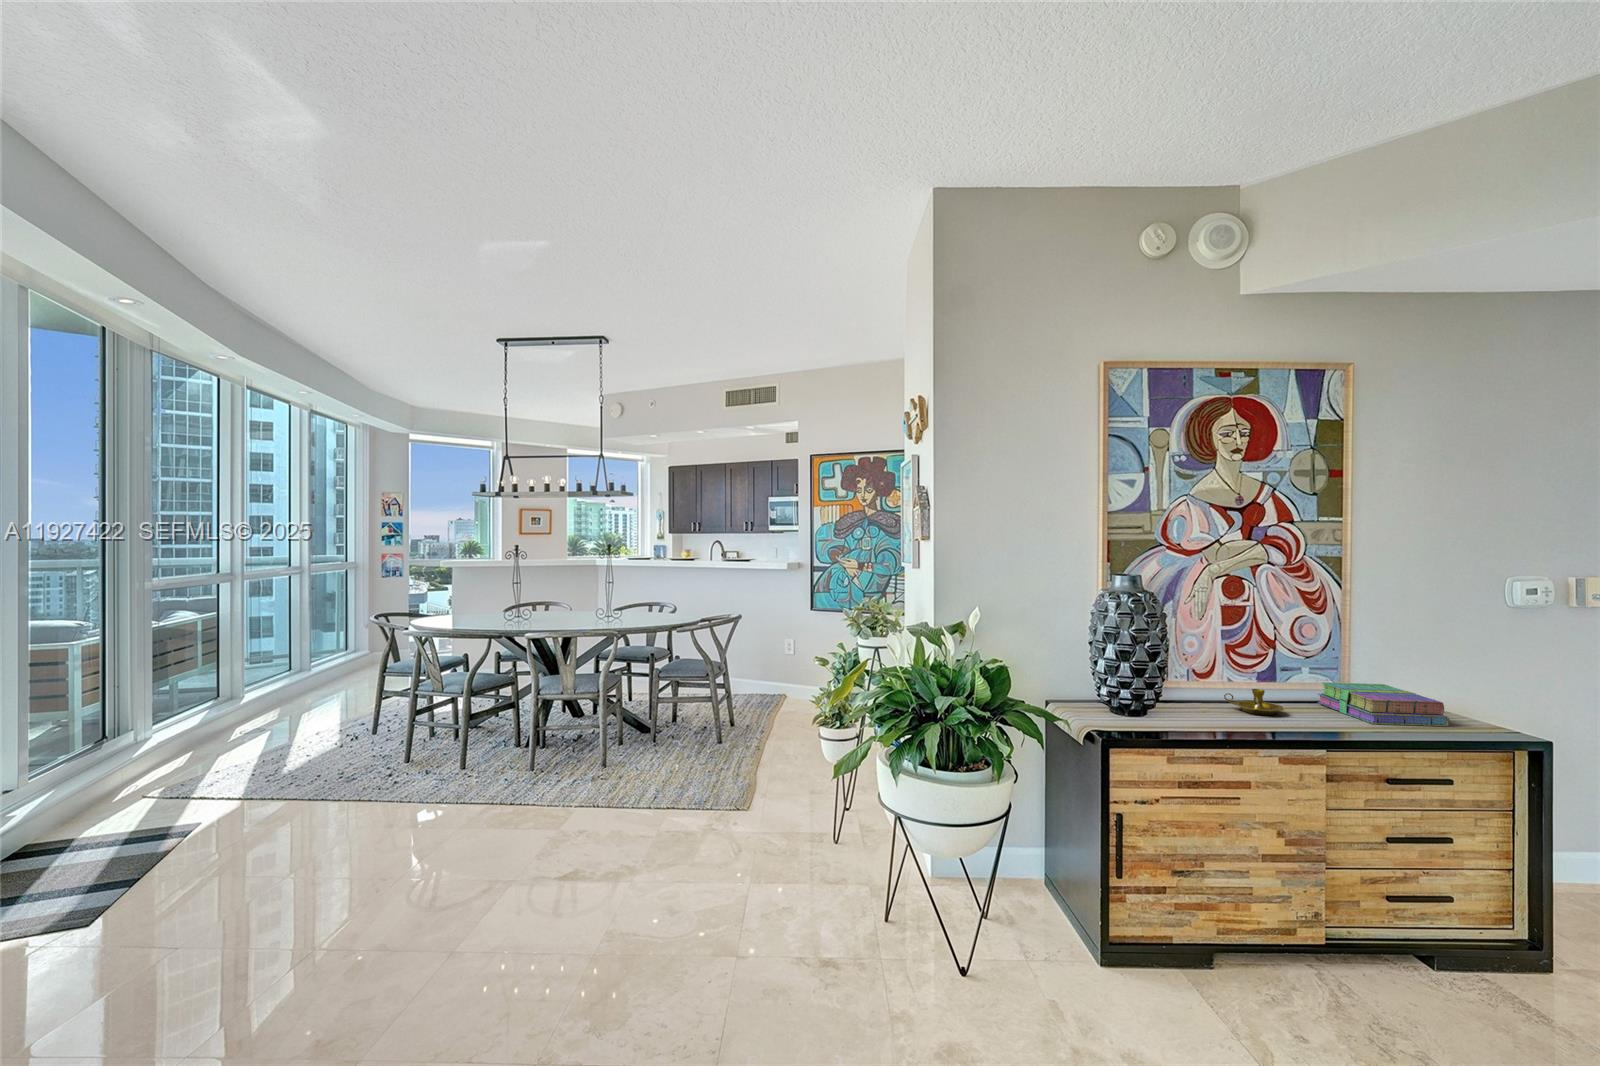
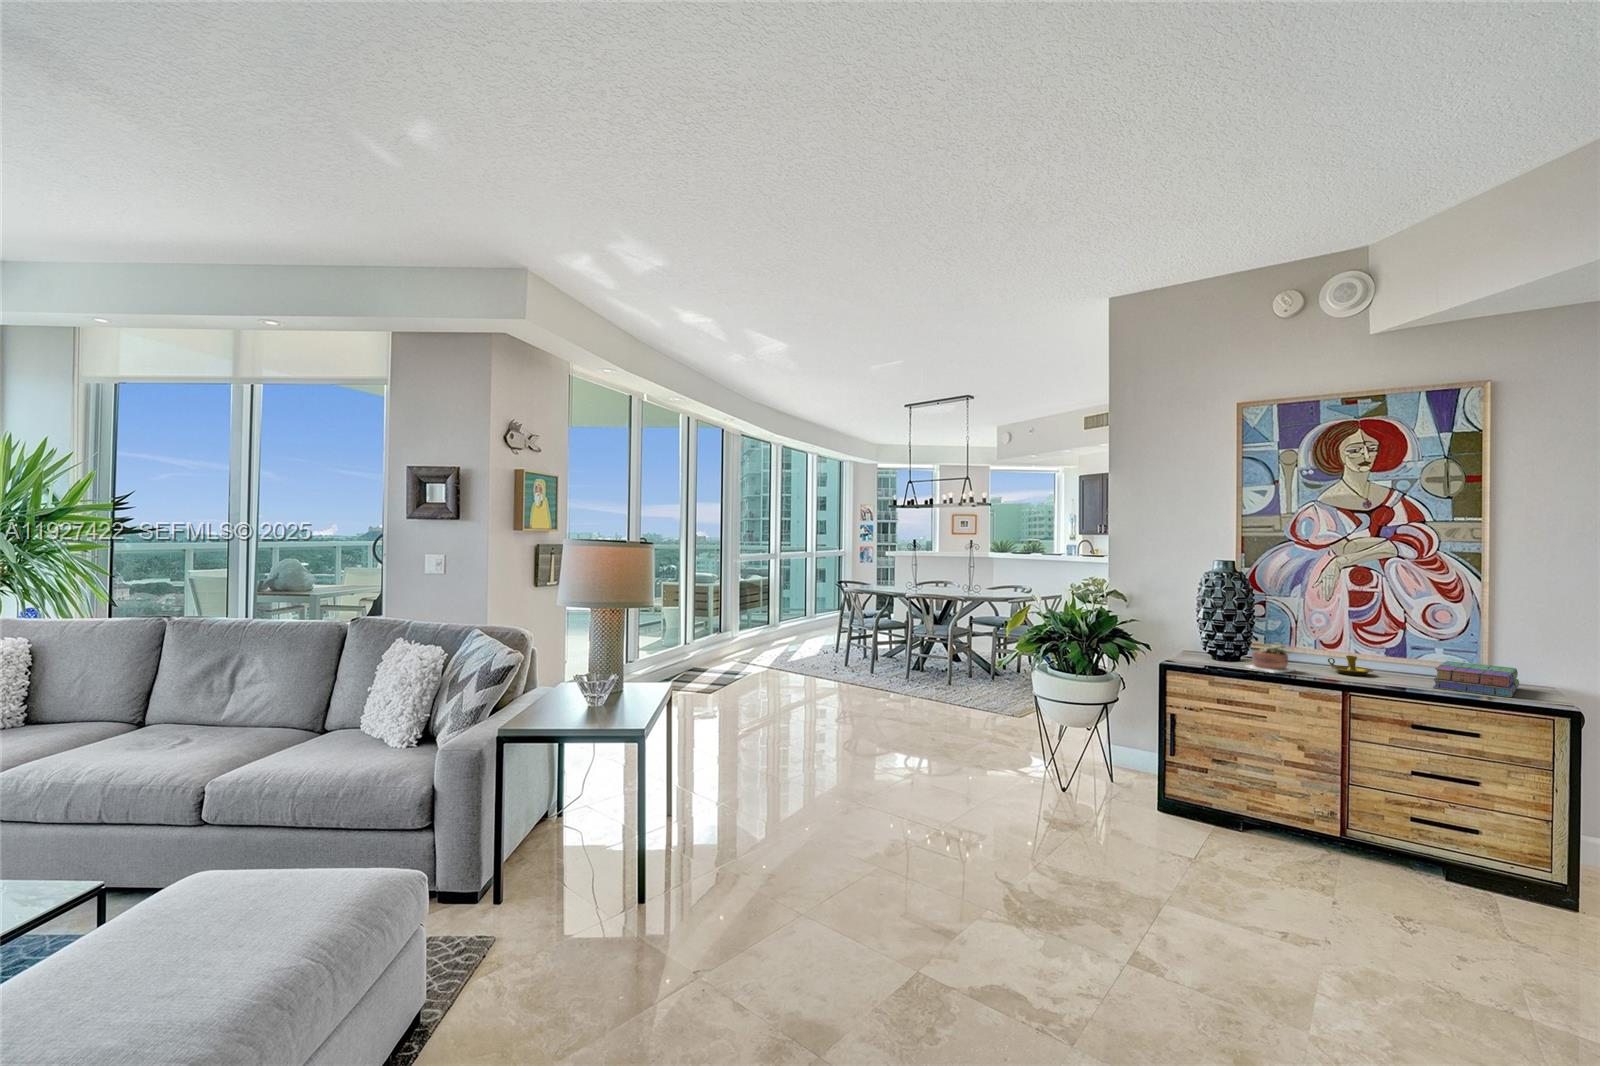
succulent plant: none [1179,683,1231,731] -> present [1245,642,1295,673]

